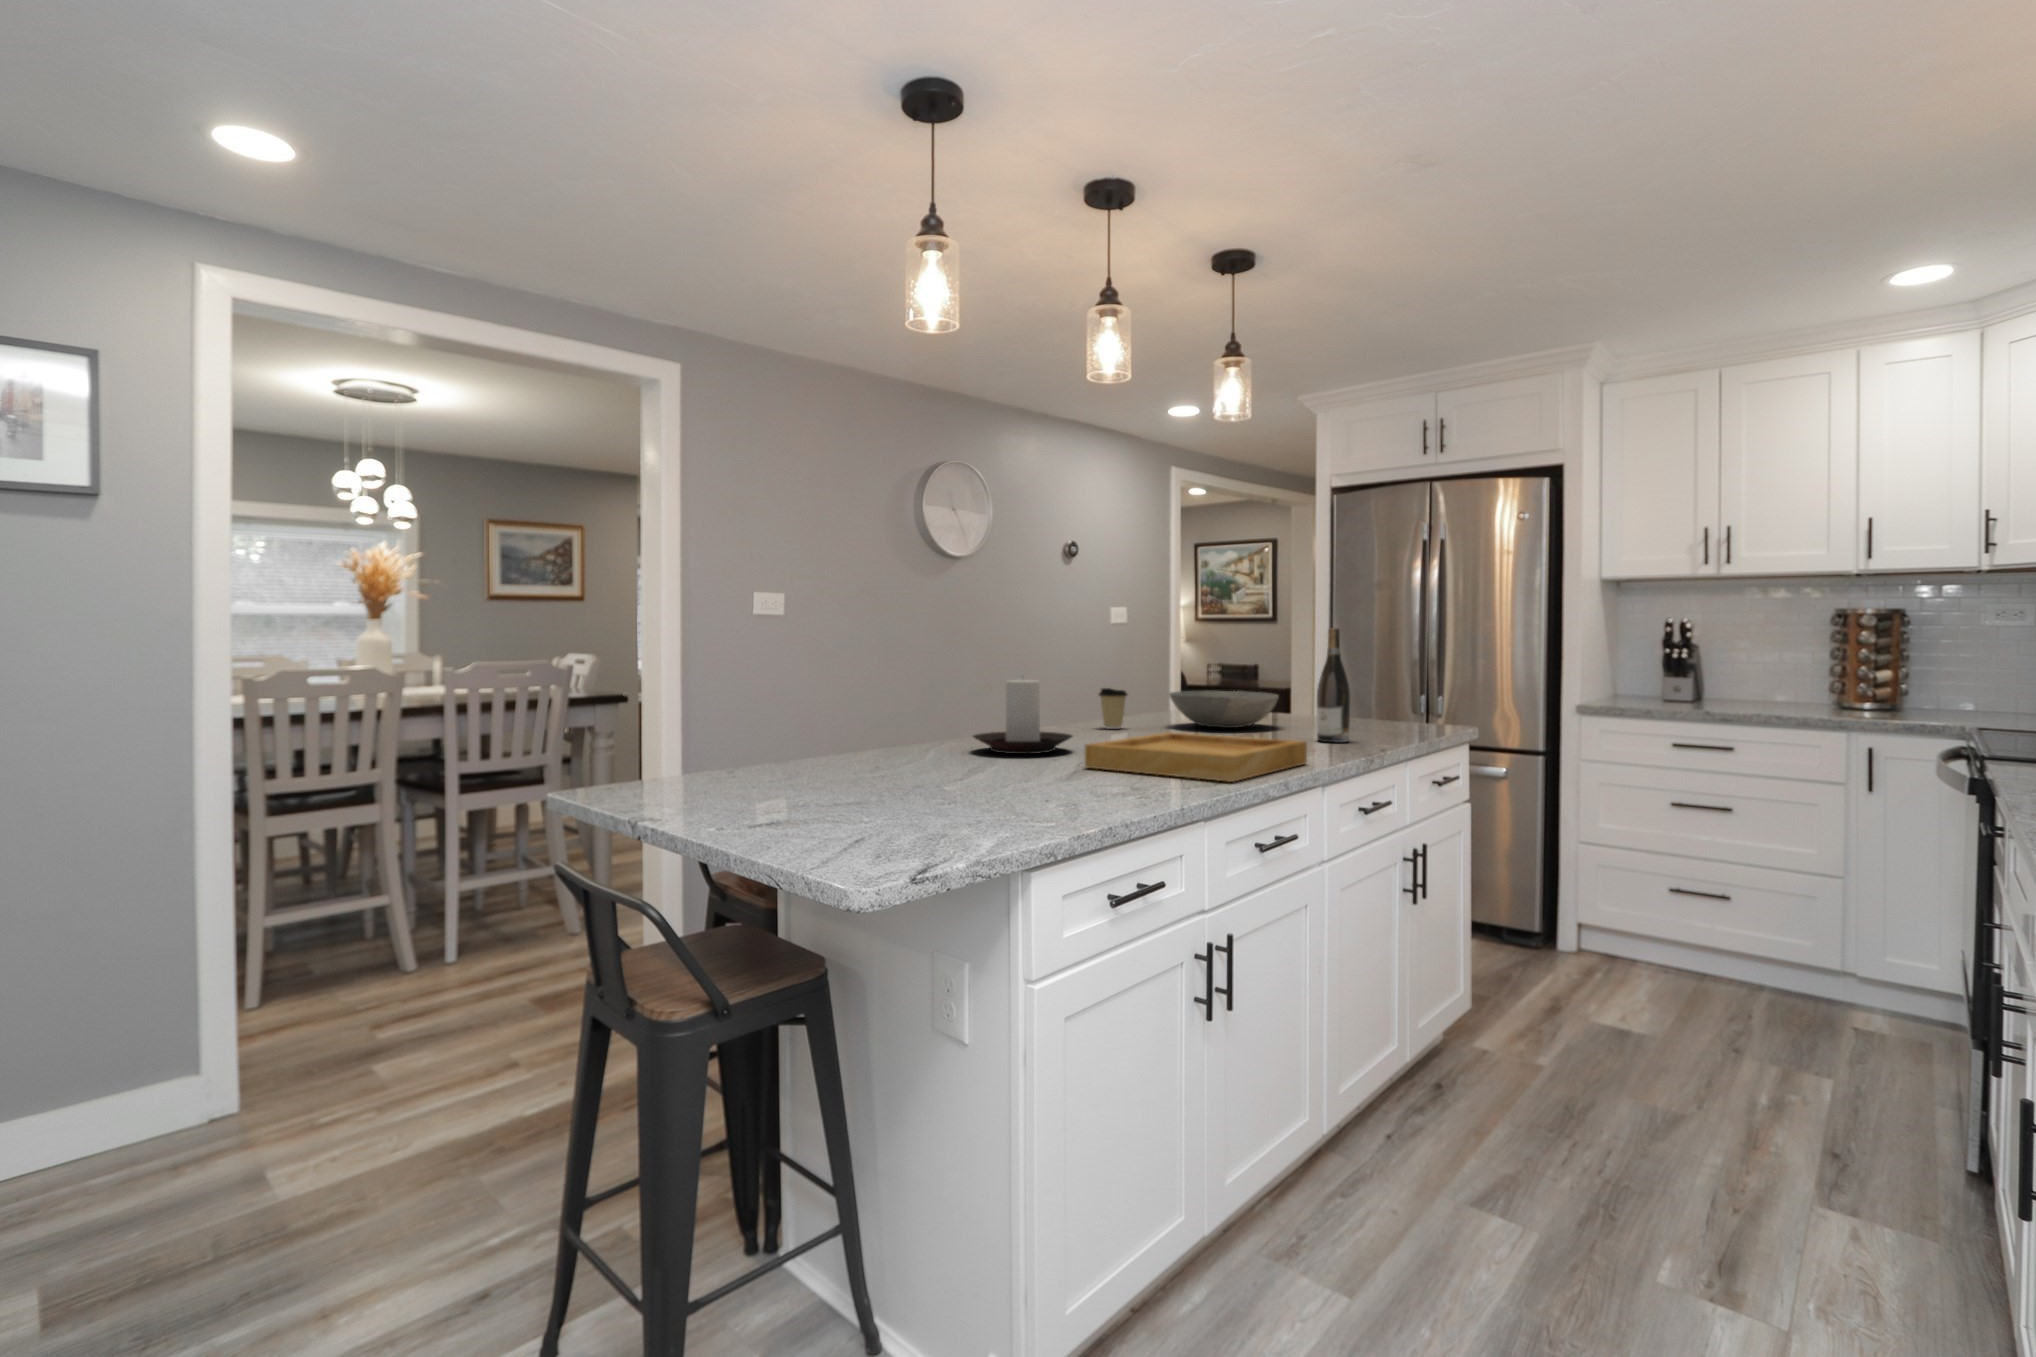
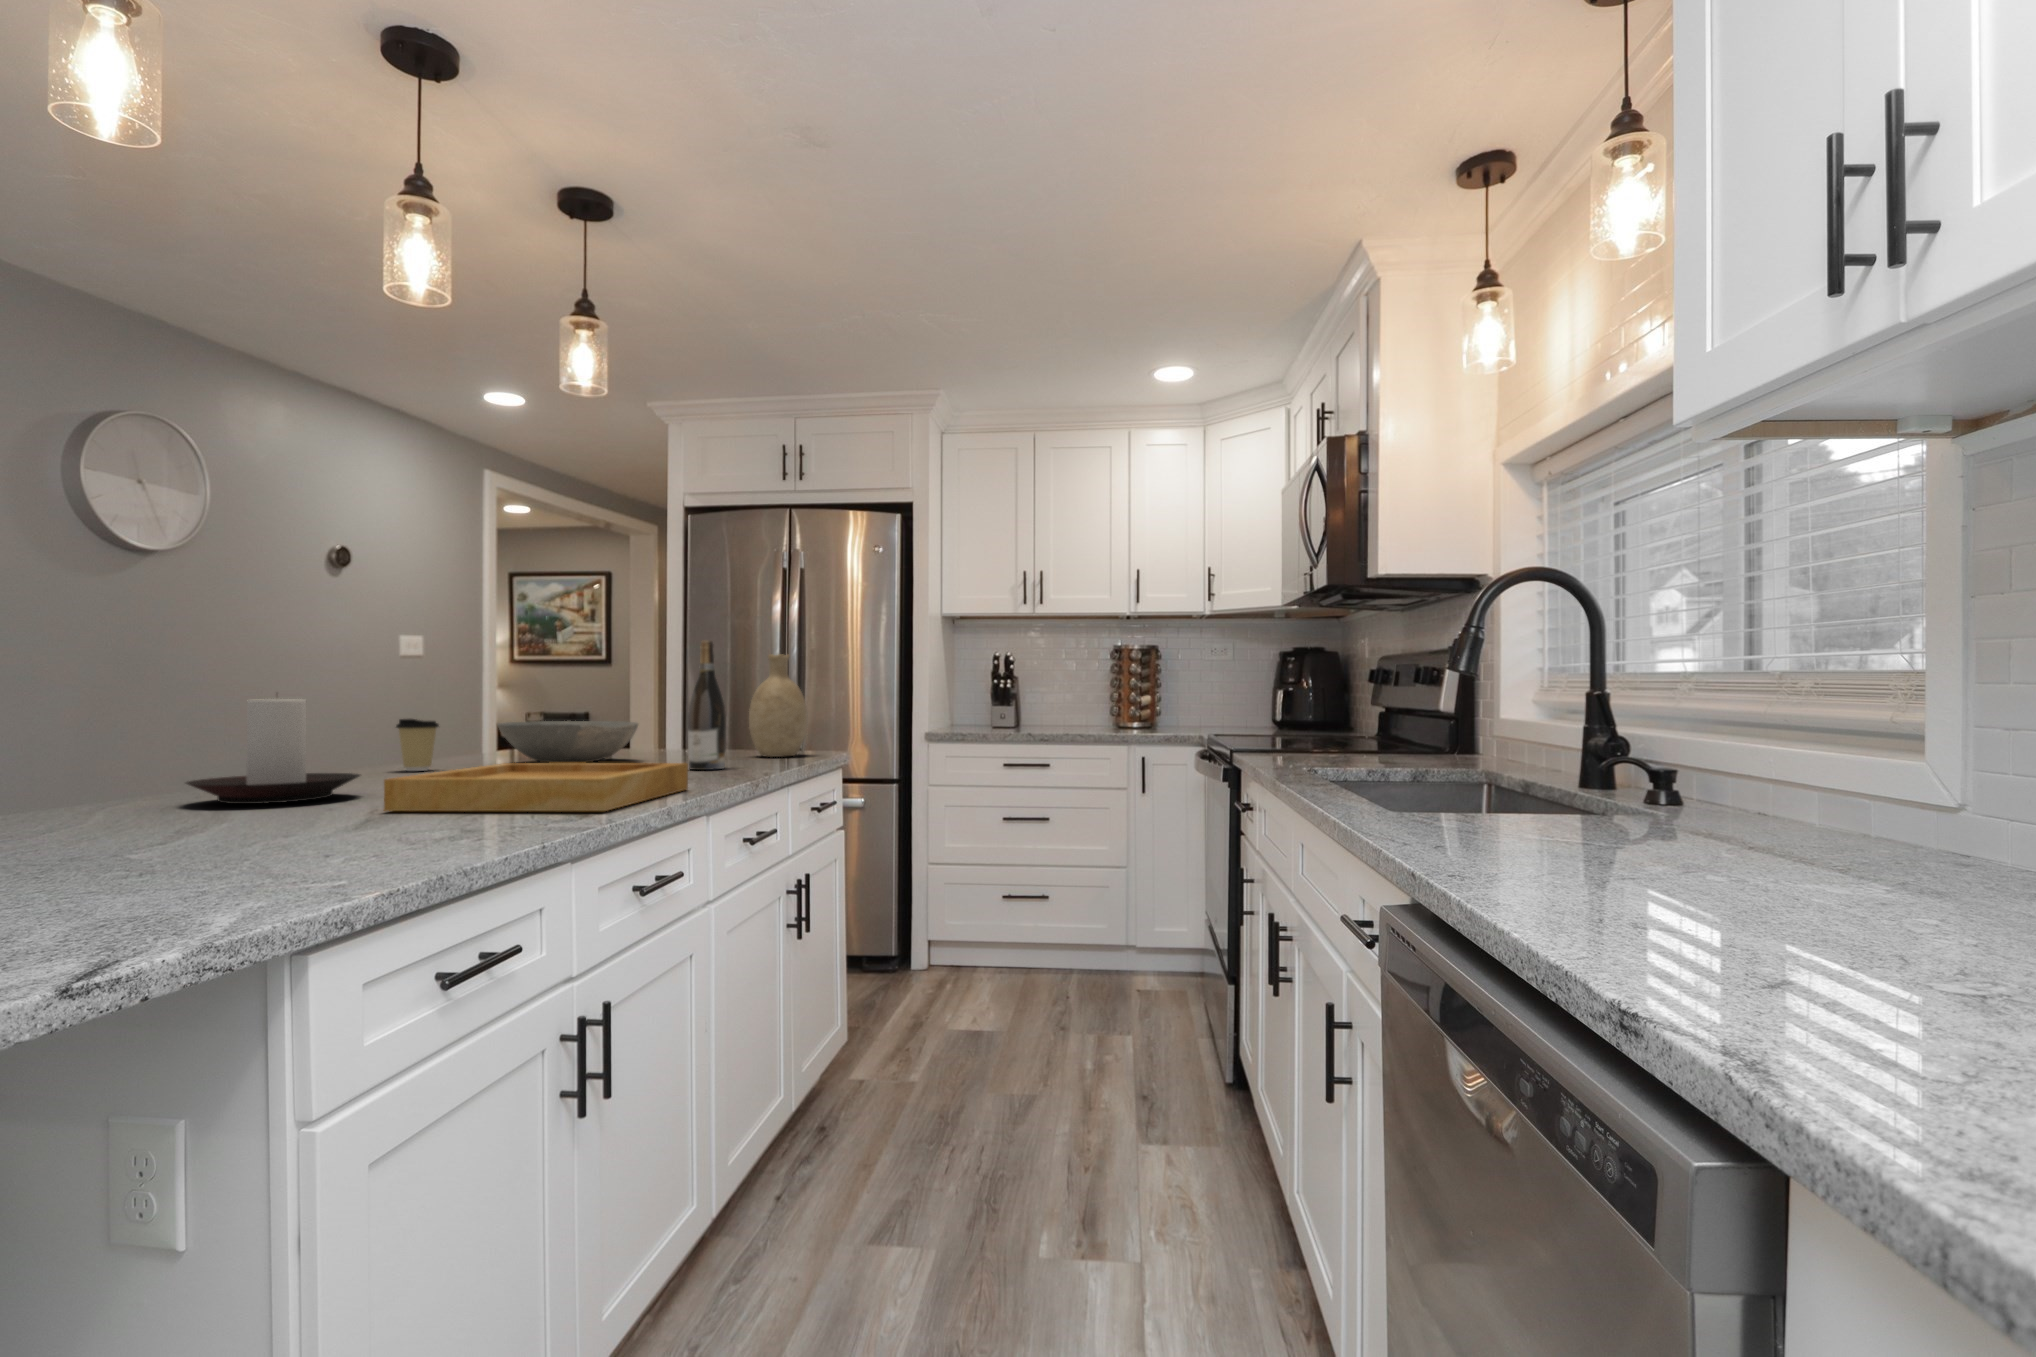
decorative vase: none [1378,635,1434,730] -> present [749,654,808,757]

